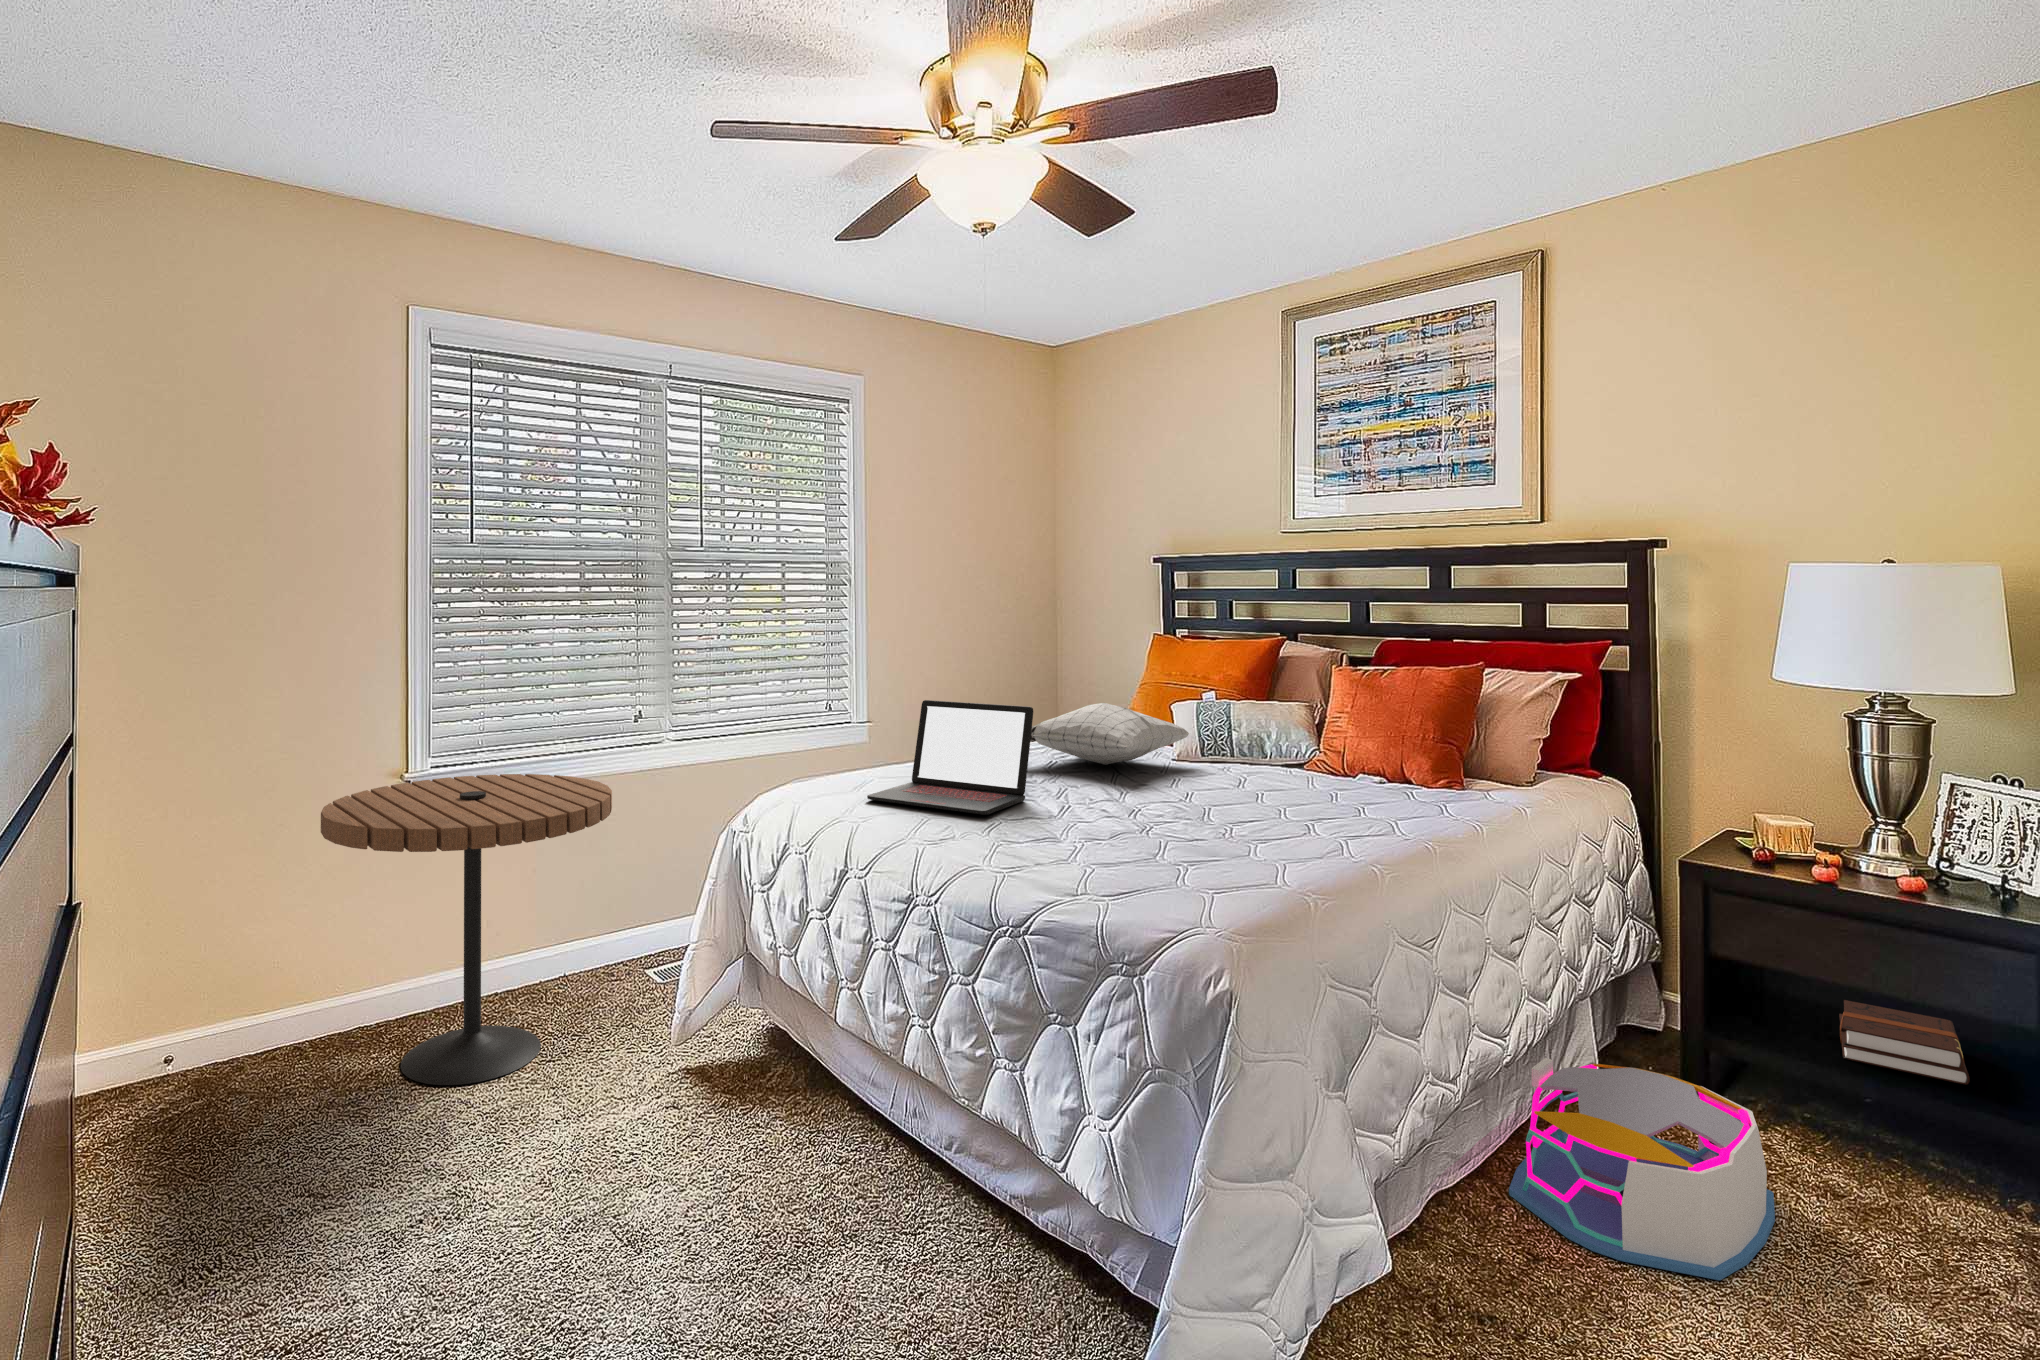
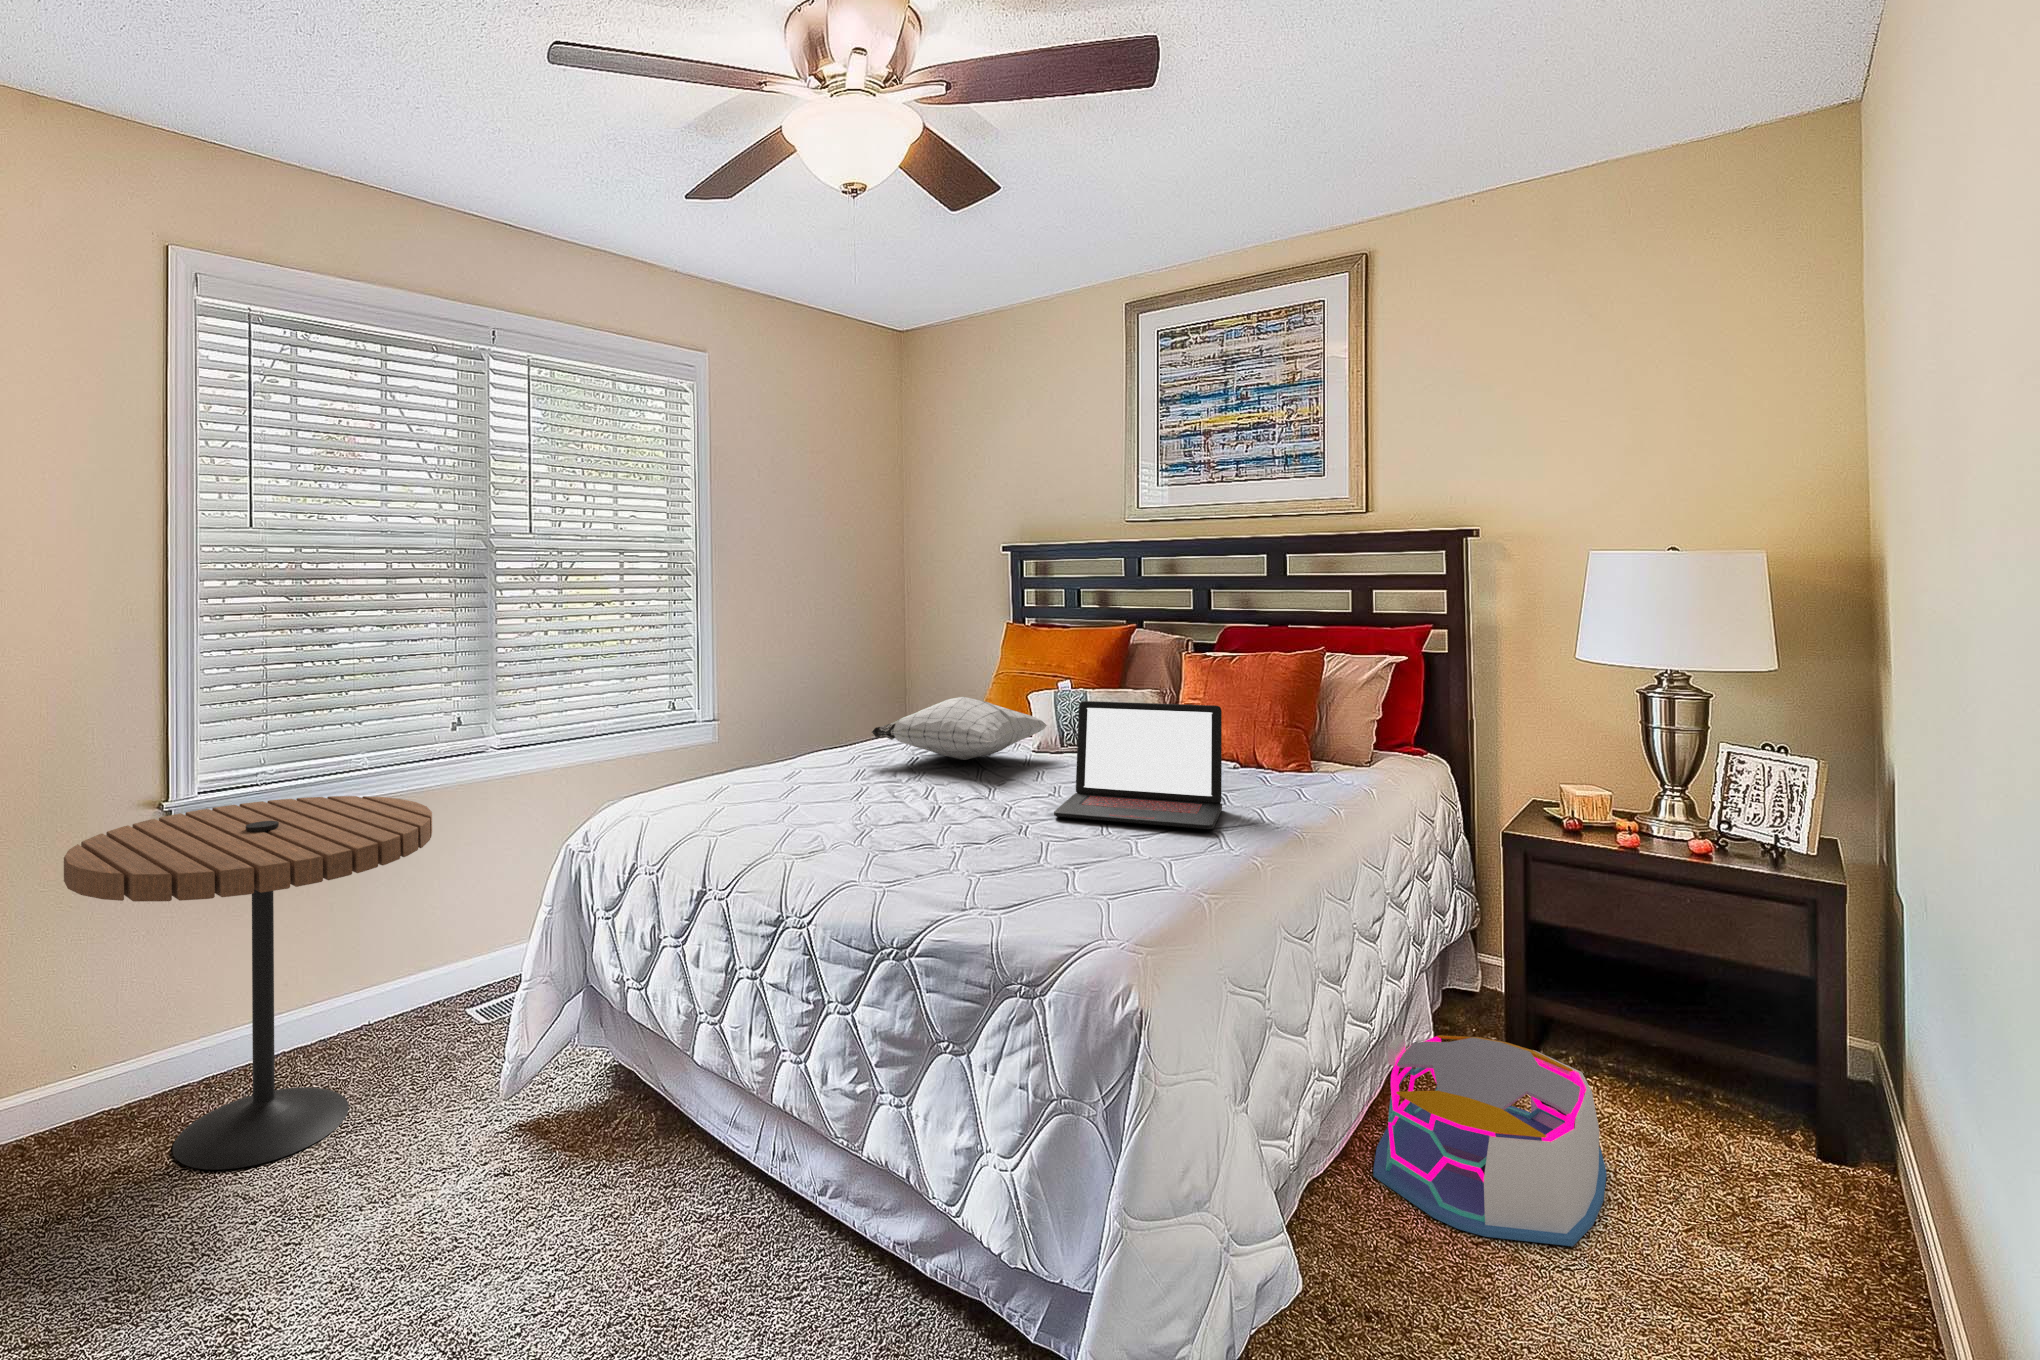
laptop: present [867,700,1033,815] -> present [1054,701,1222,829]
hardback book: present [1839,1000,1970,1085] -> none [1631,954,1749,1027]

